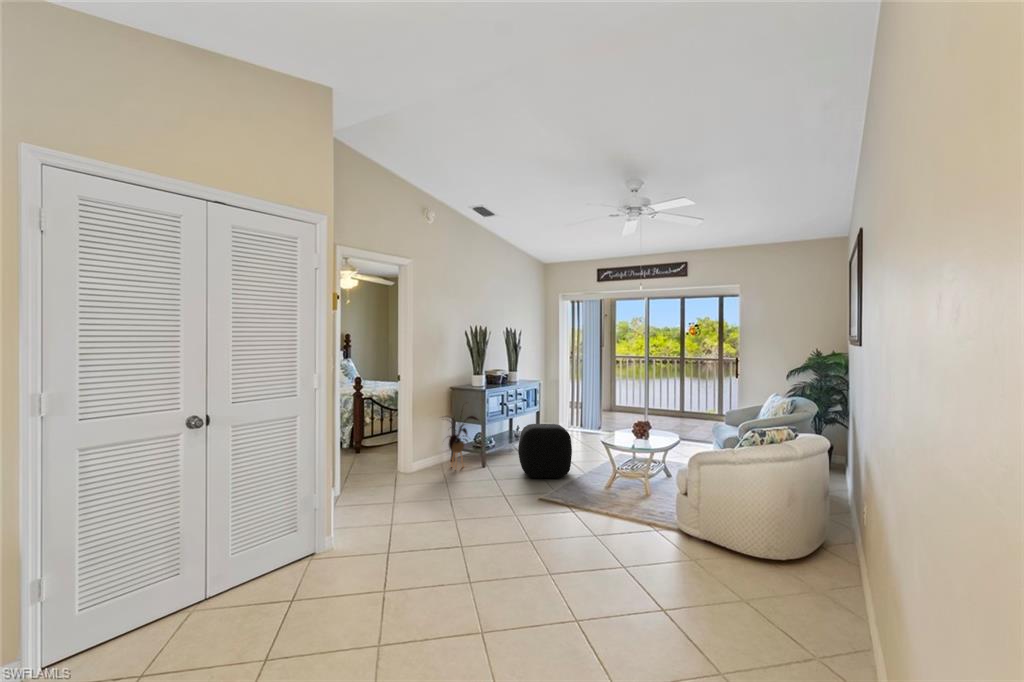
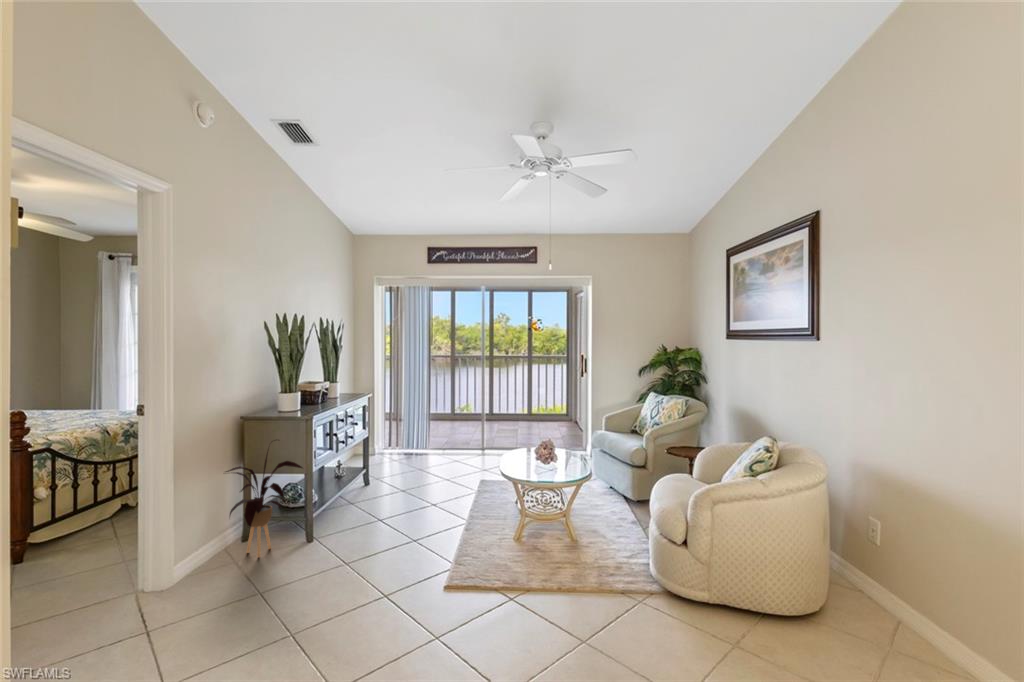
ottoman: present [518,424,572,478] -> none [371,457,456,546]

